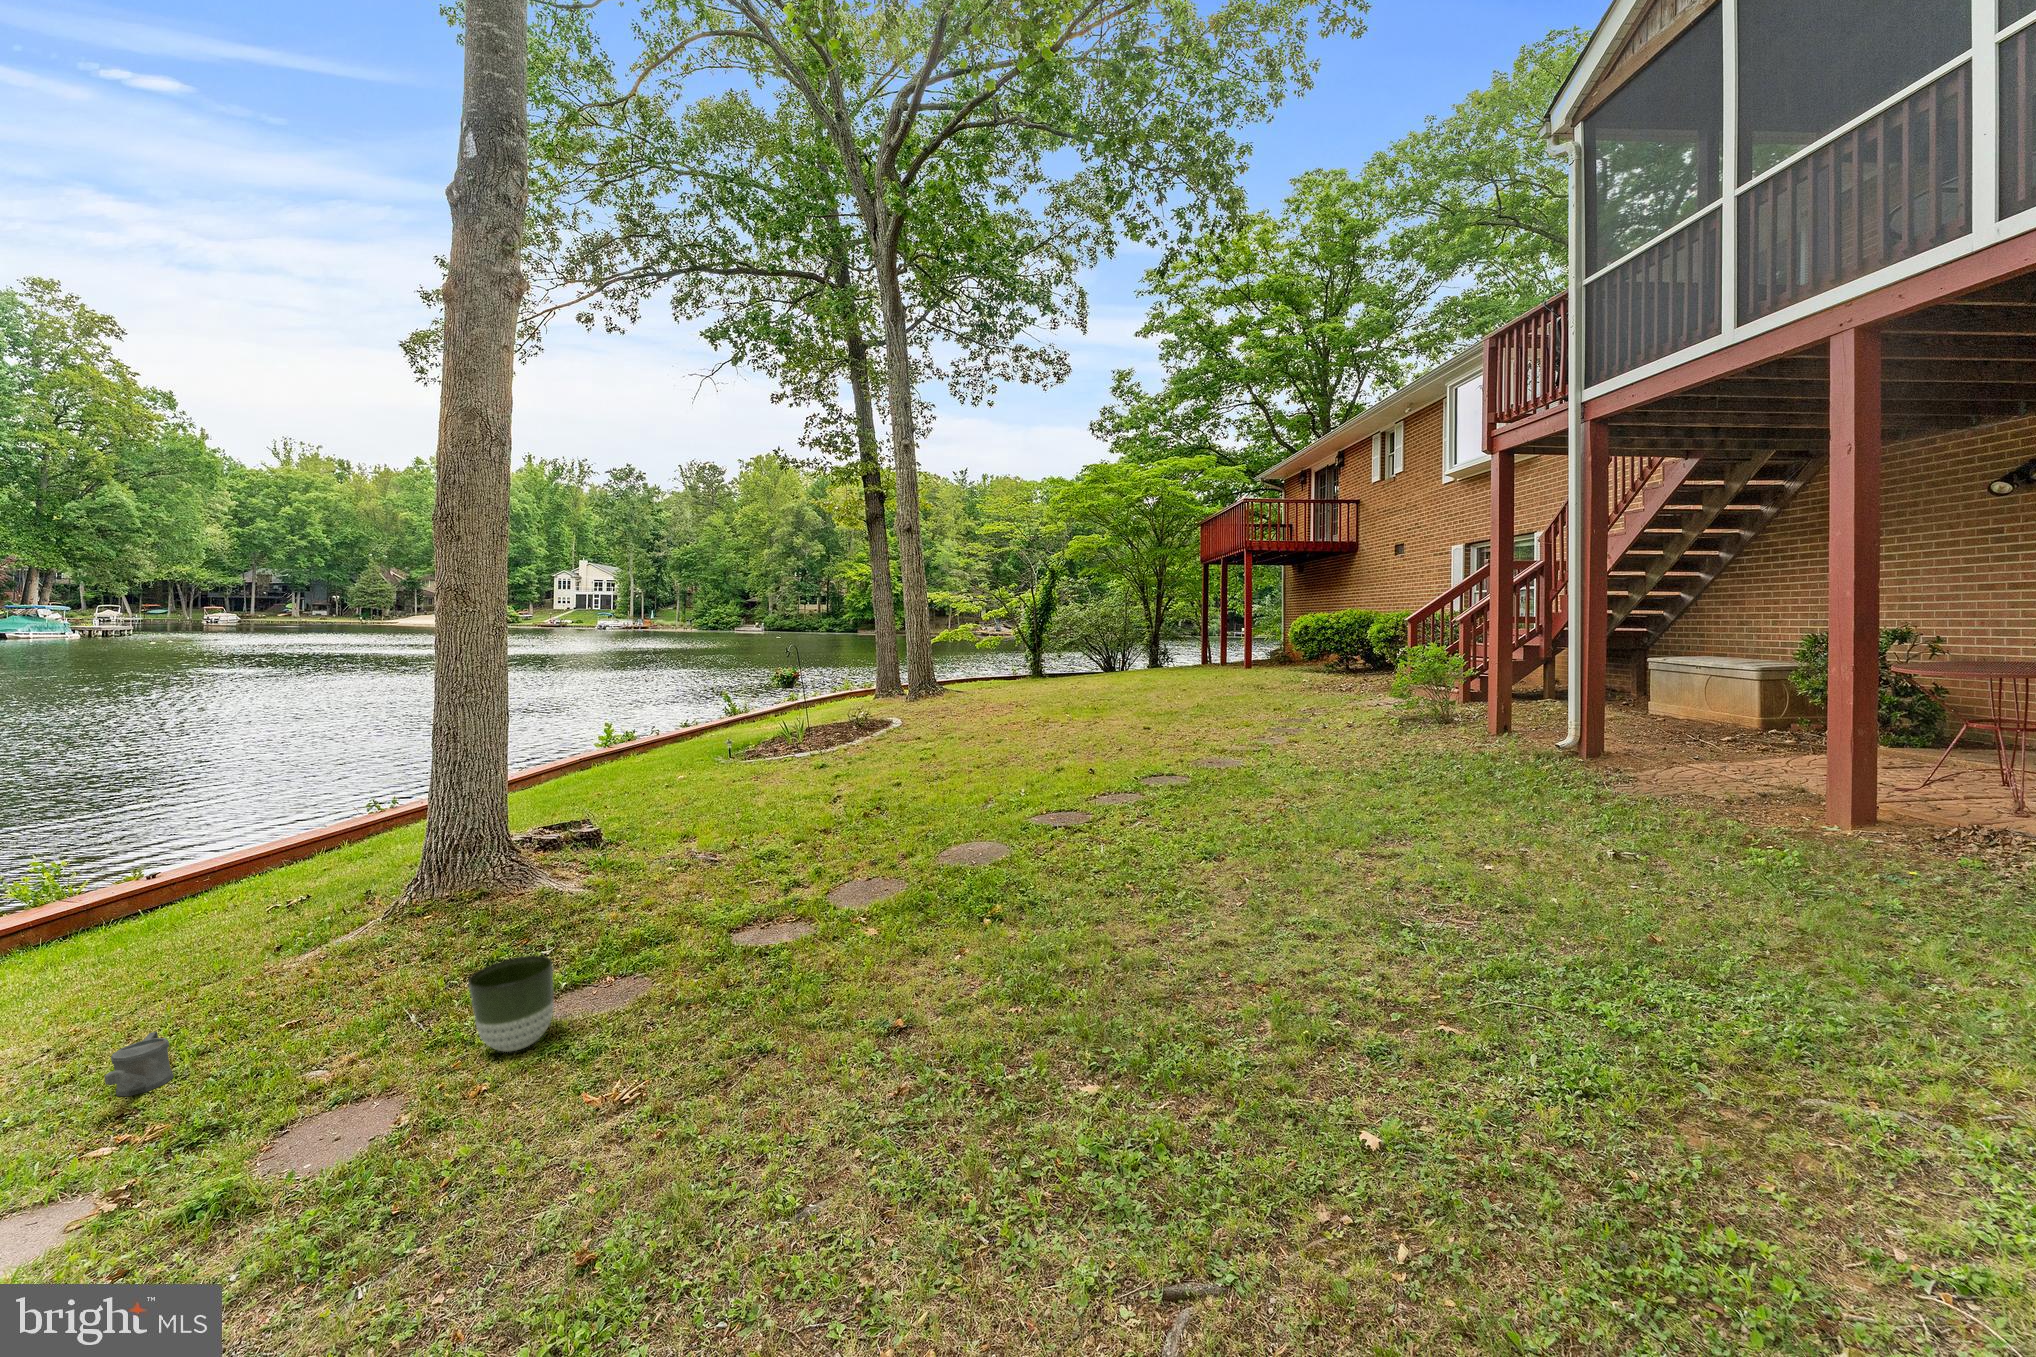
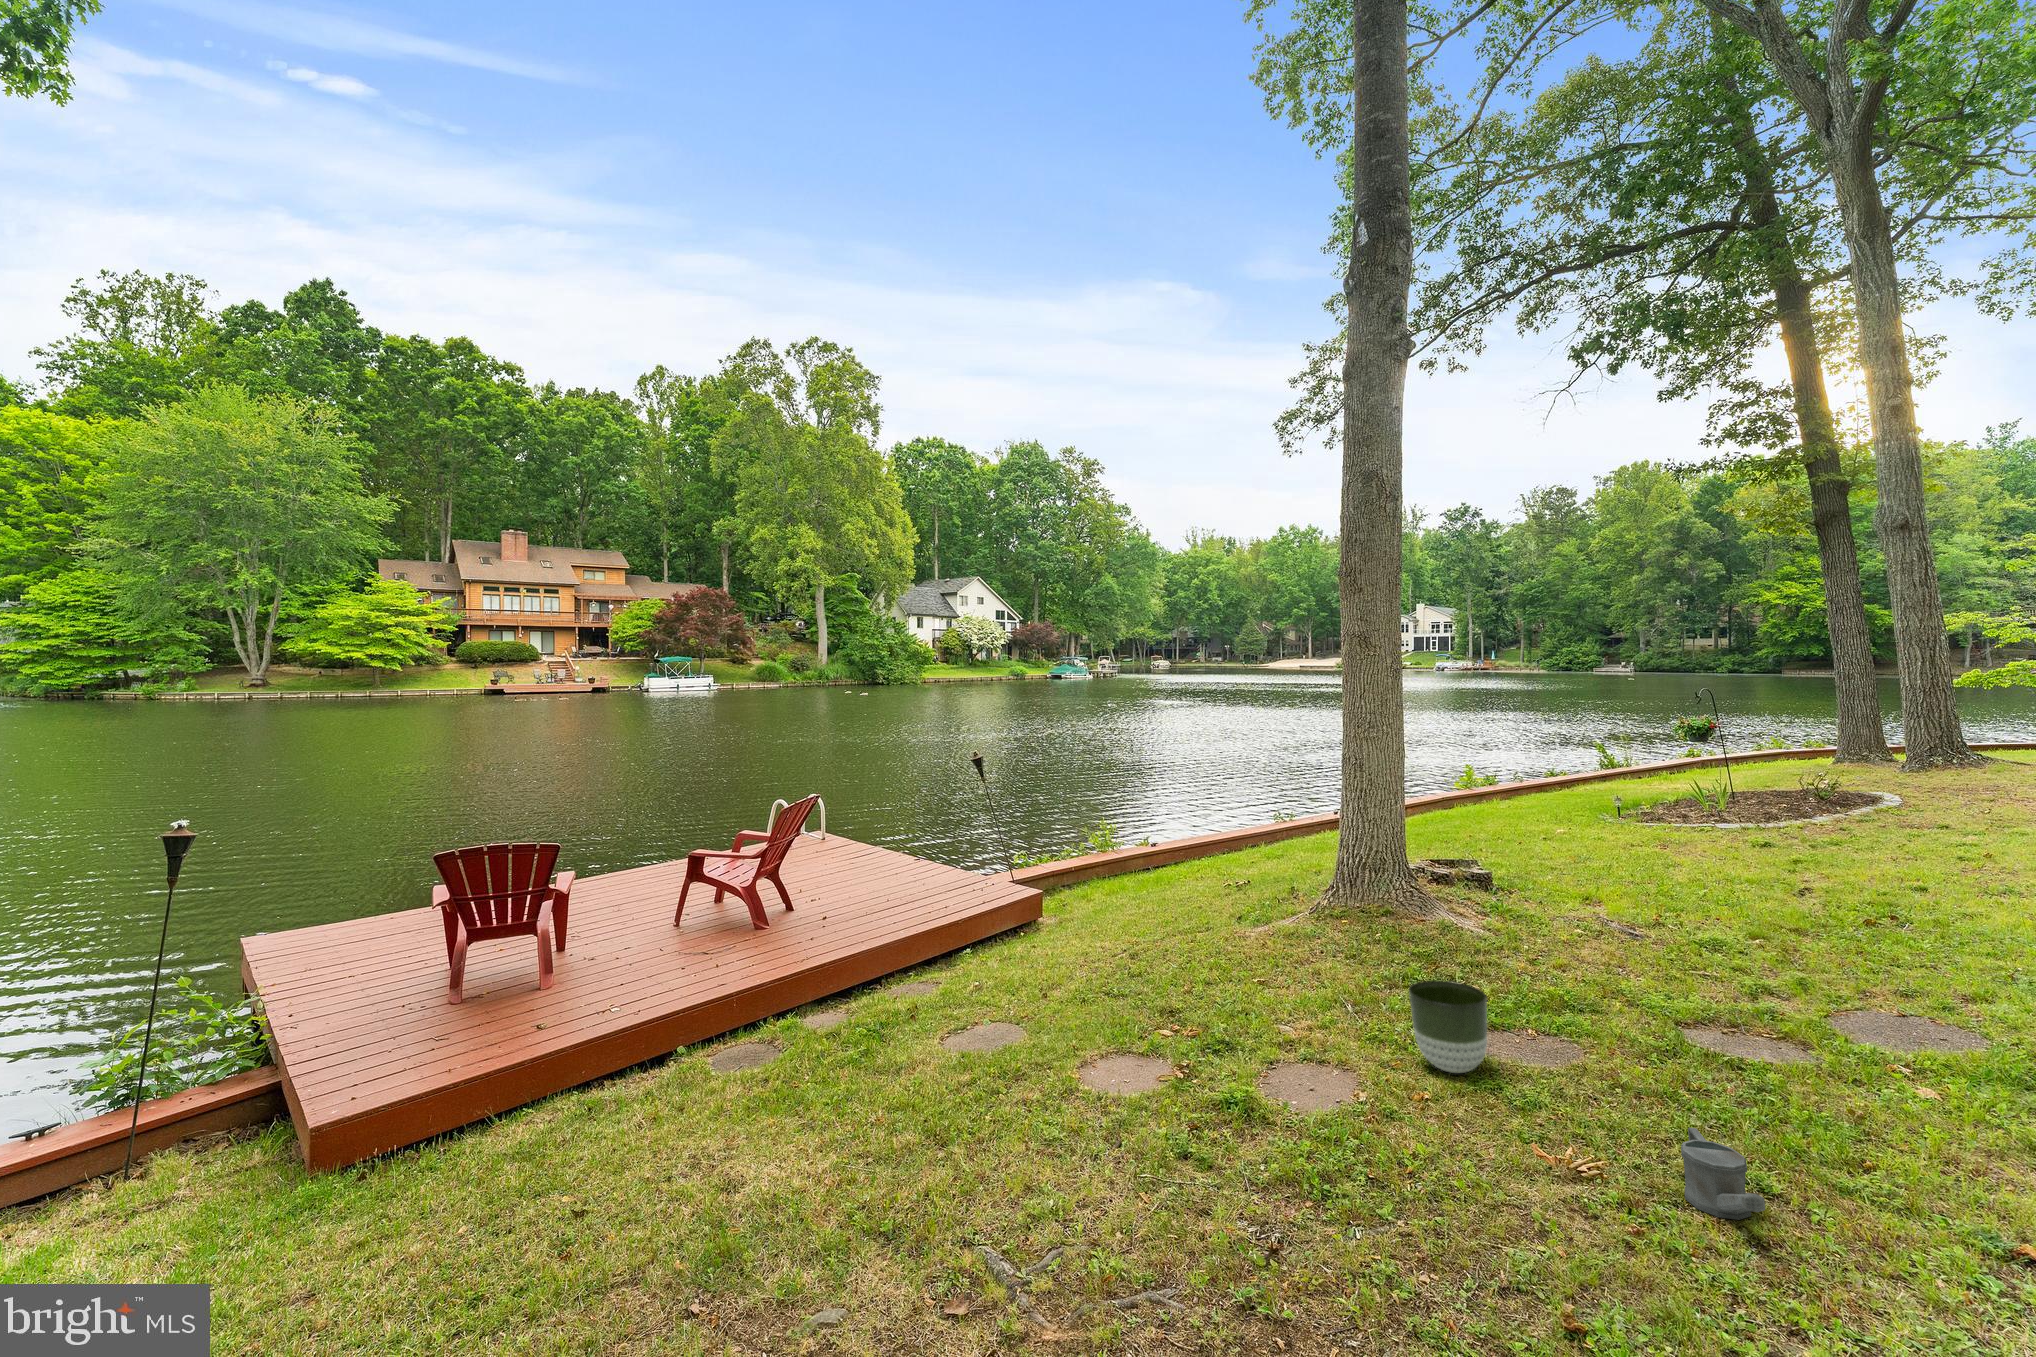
watering can: present [104,1032,173,1096] -> present [1681,1128,1765,1220]

